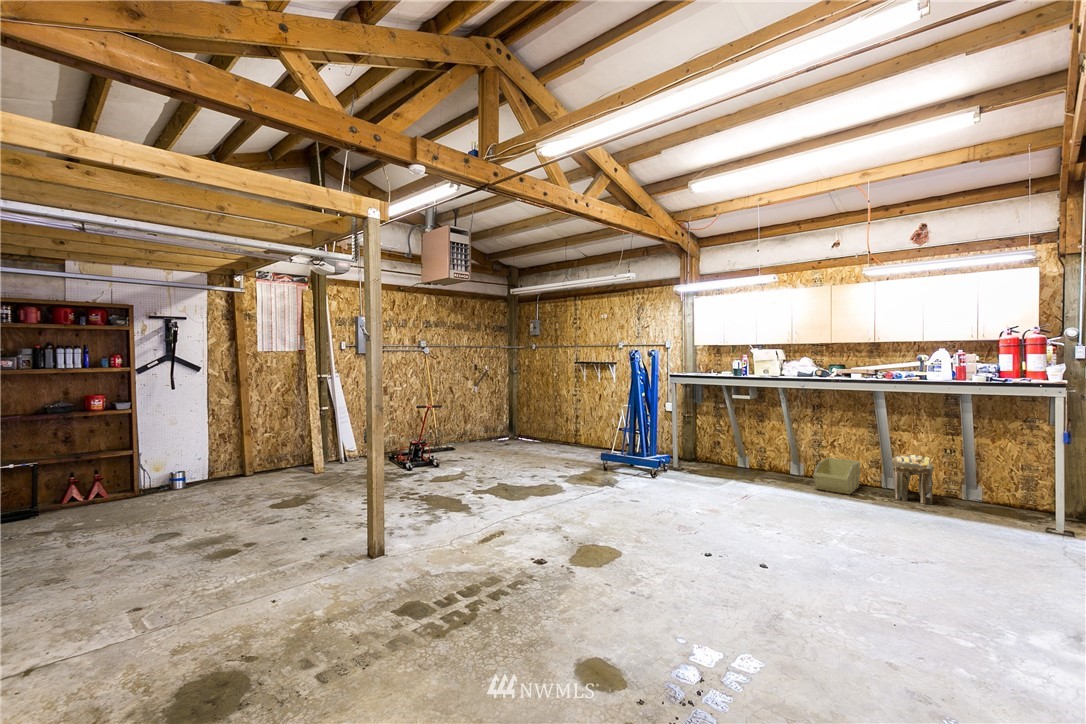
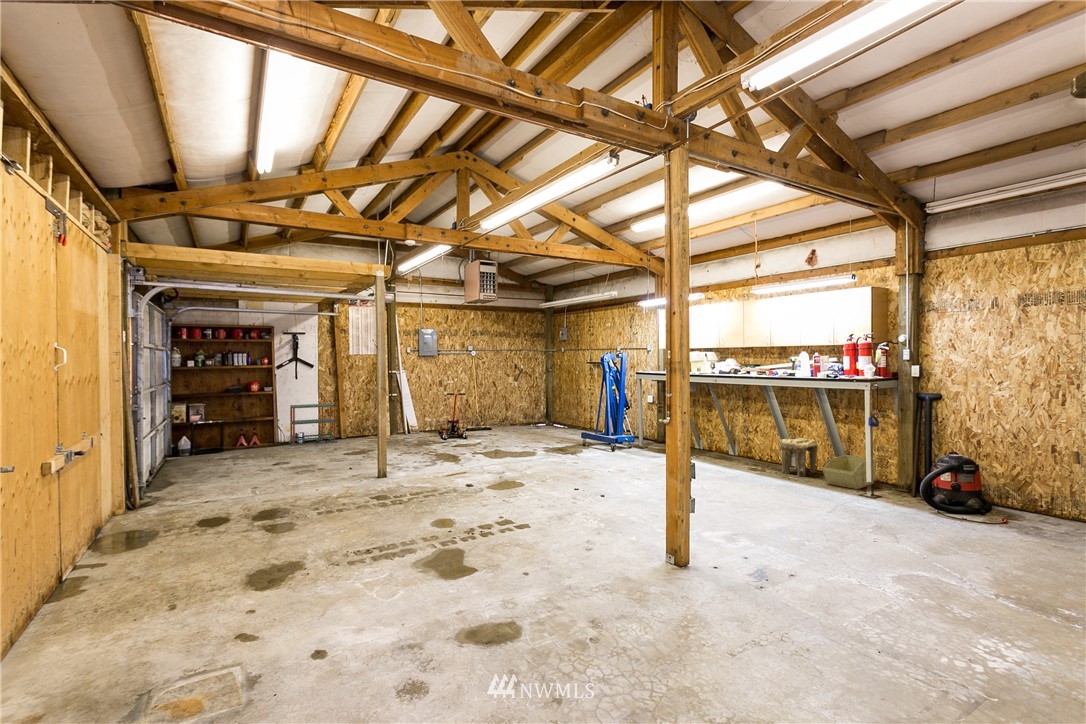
shelving unit: none [157,424,244,496] -> present [288,403,337,446]
storage bin: present [813,458,861,494] -> present [823,455,876,489]

